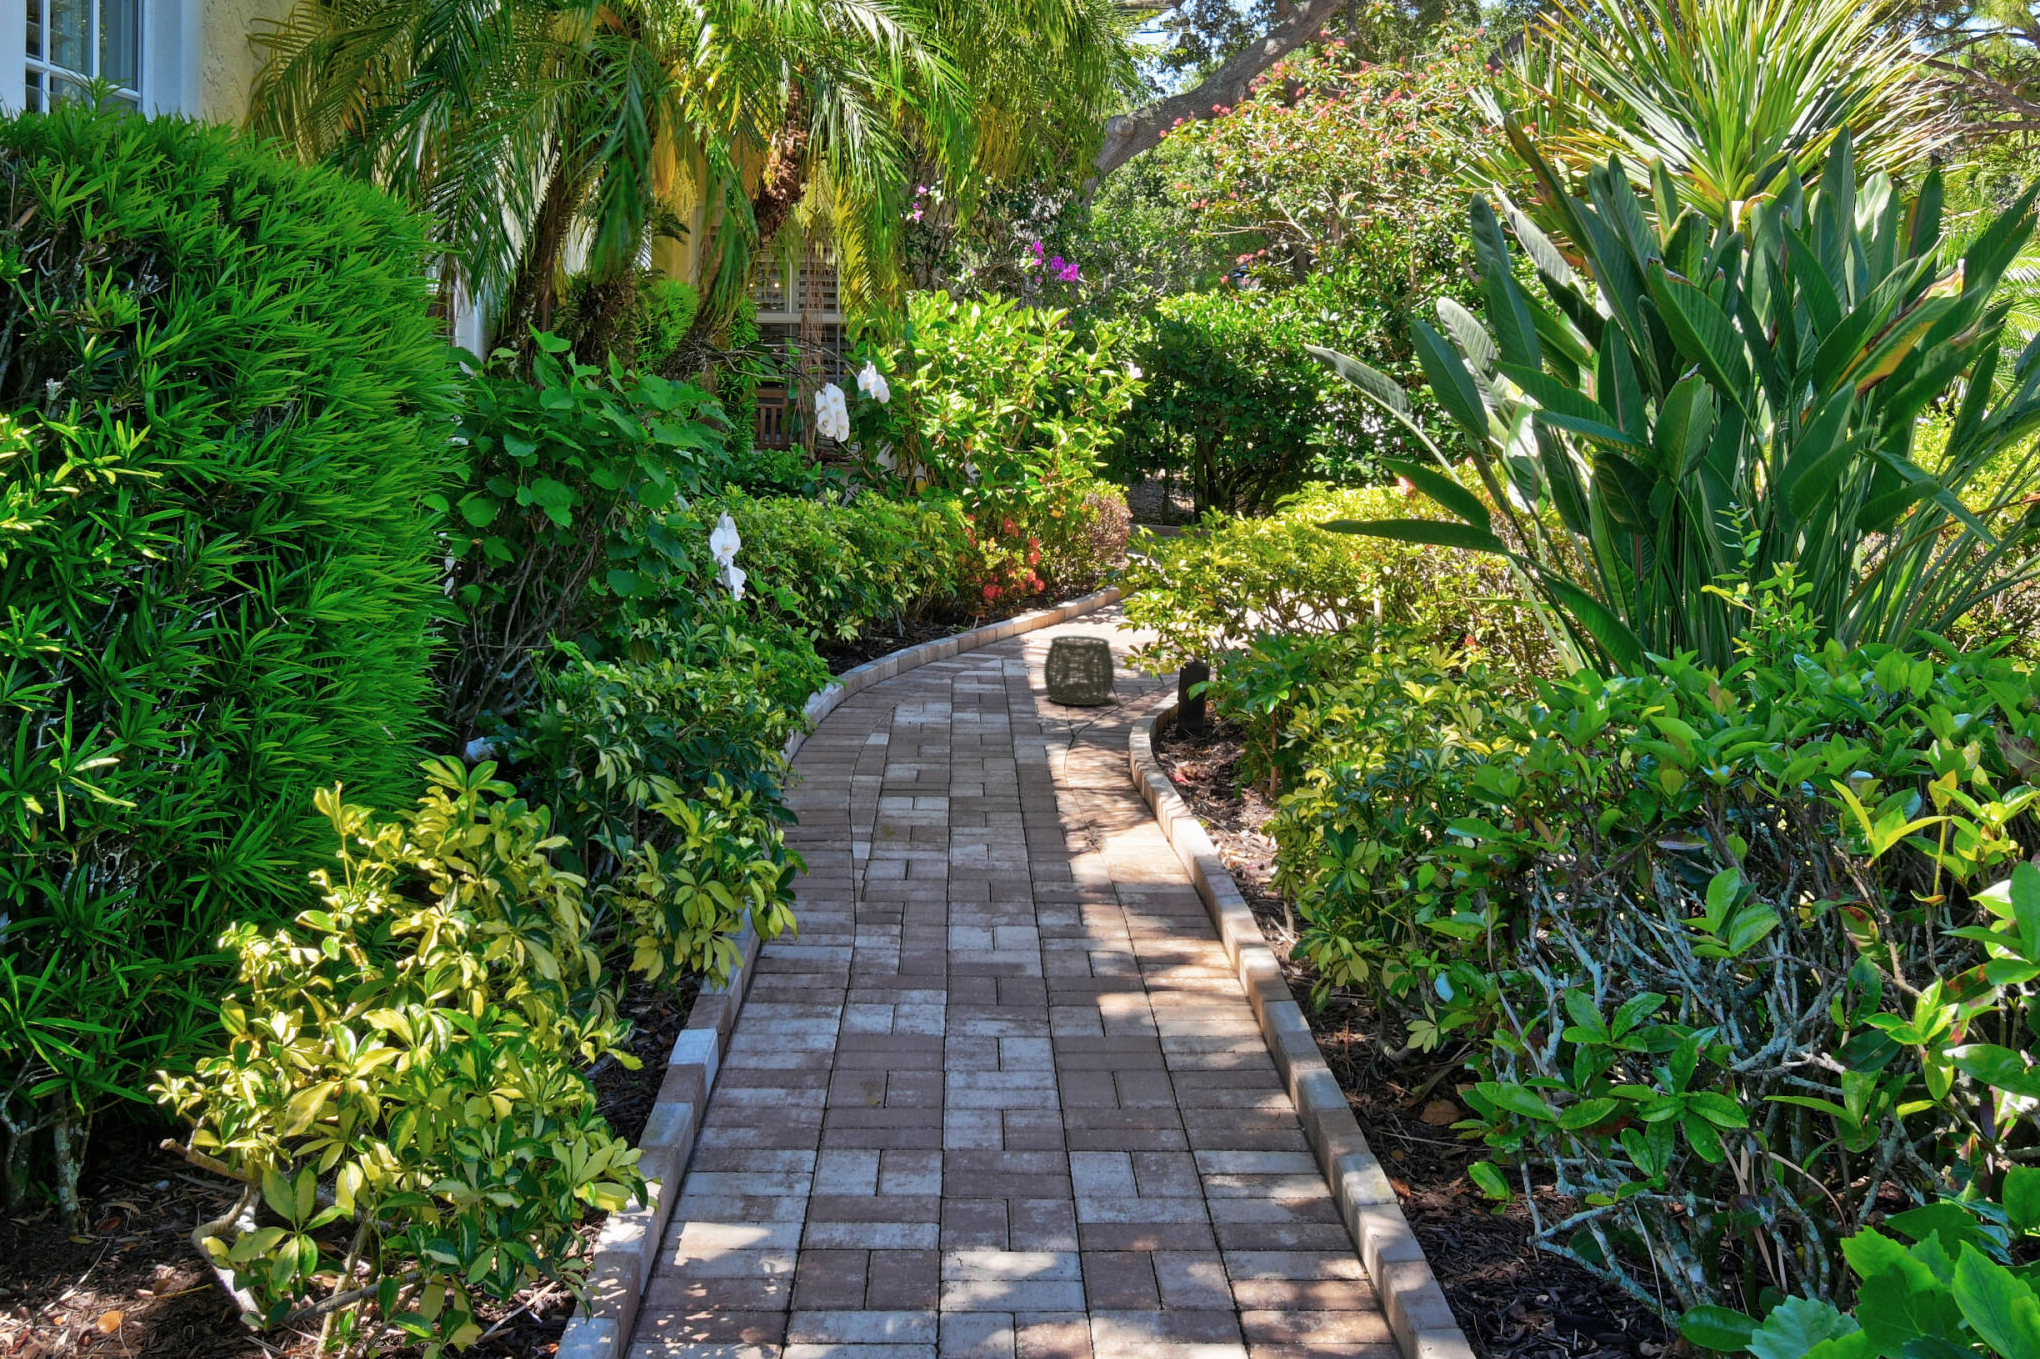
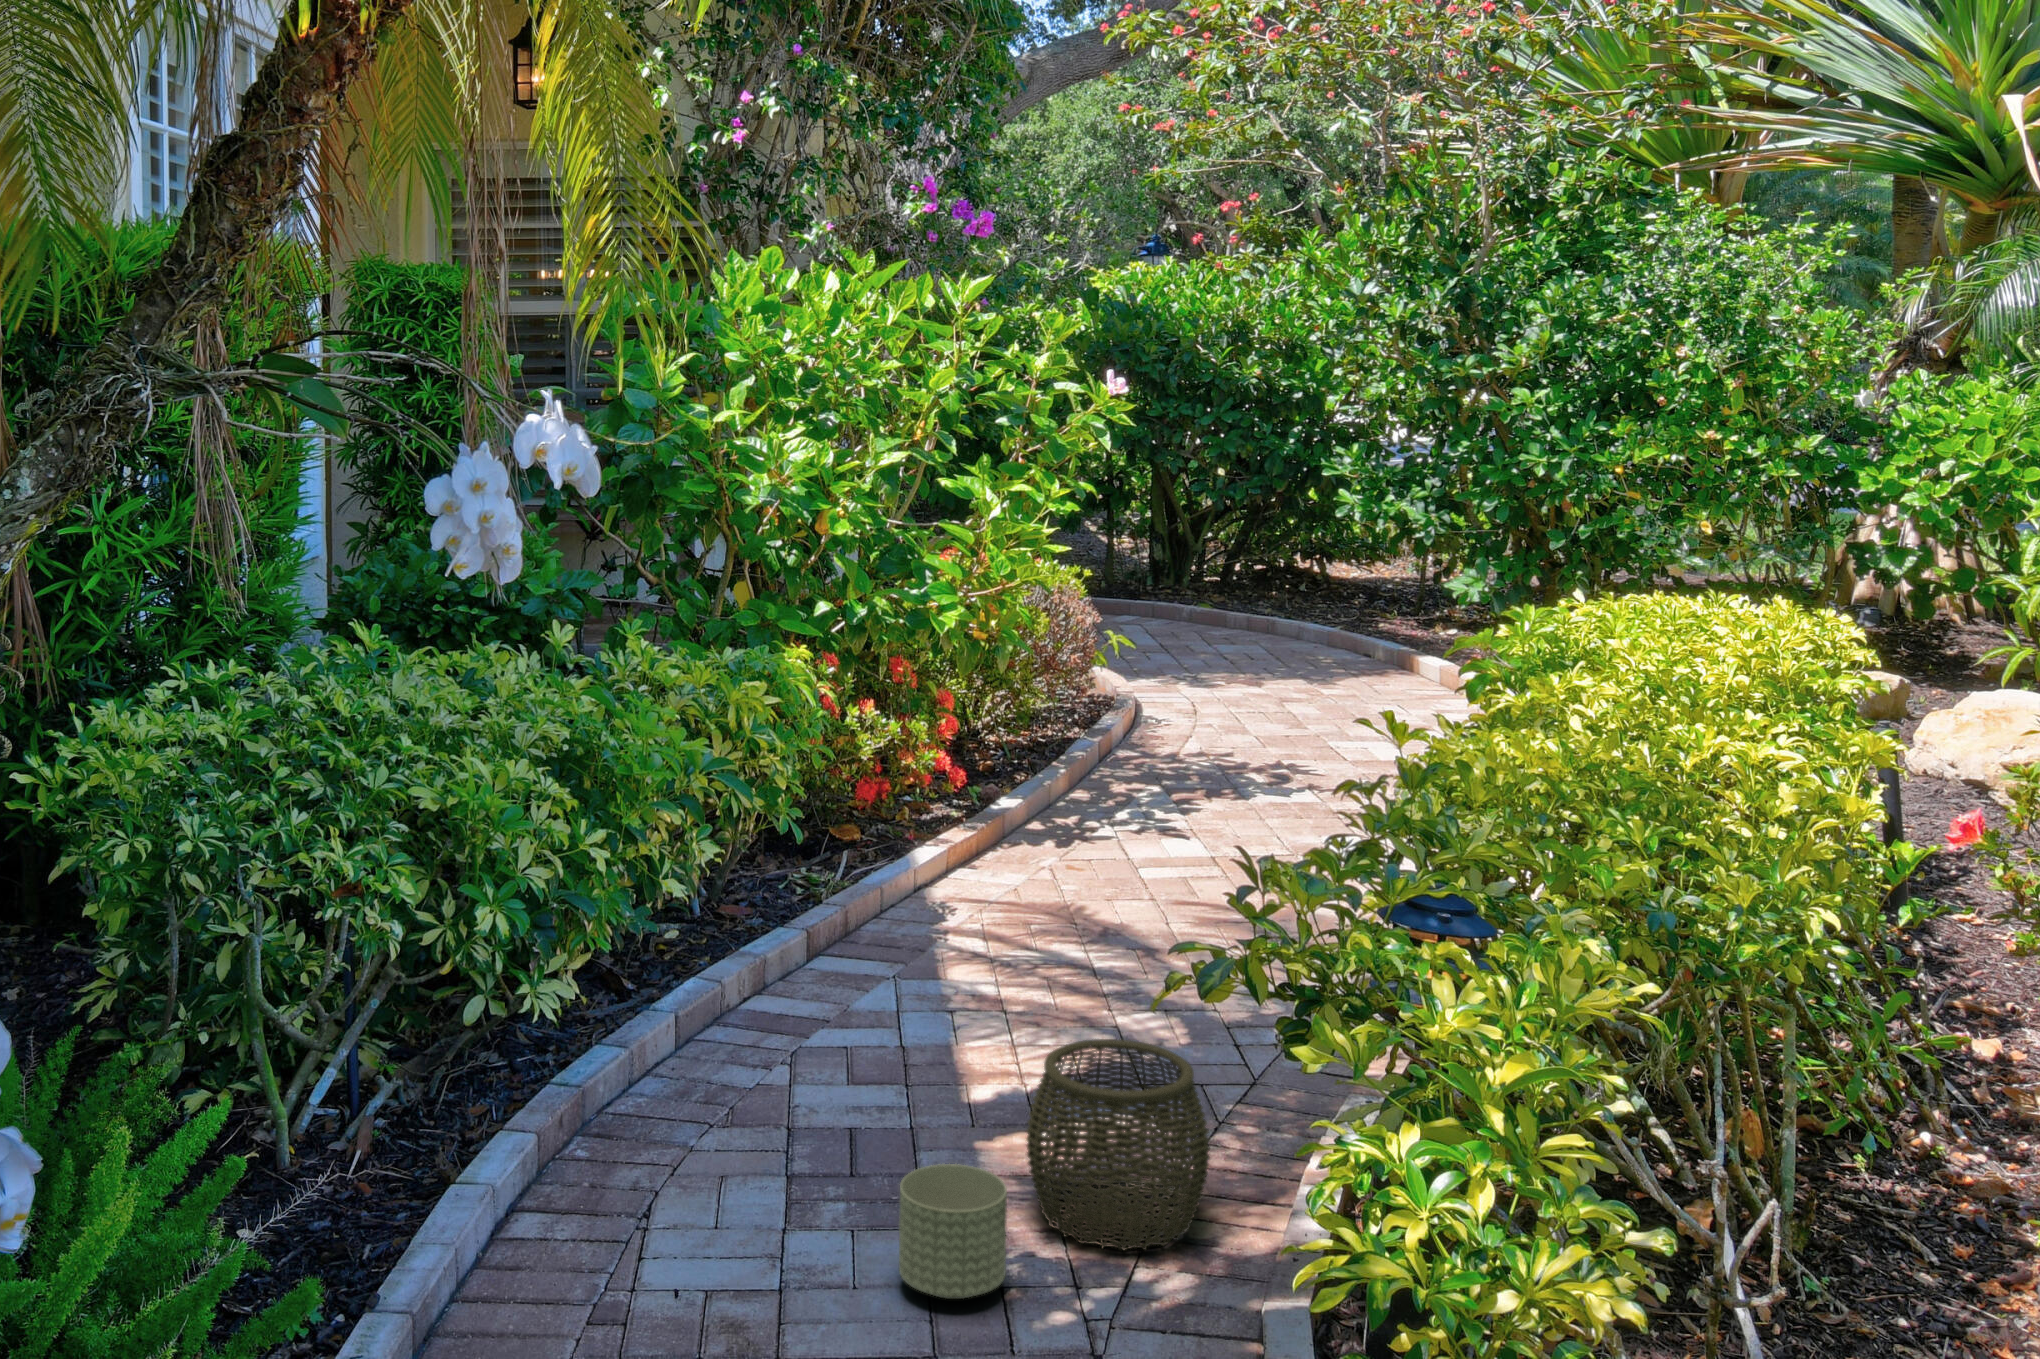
planter: none [991,668,1032,711] -> present [899,1164,1007,1299]

